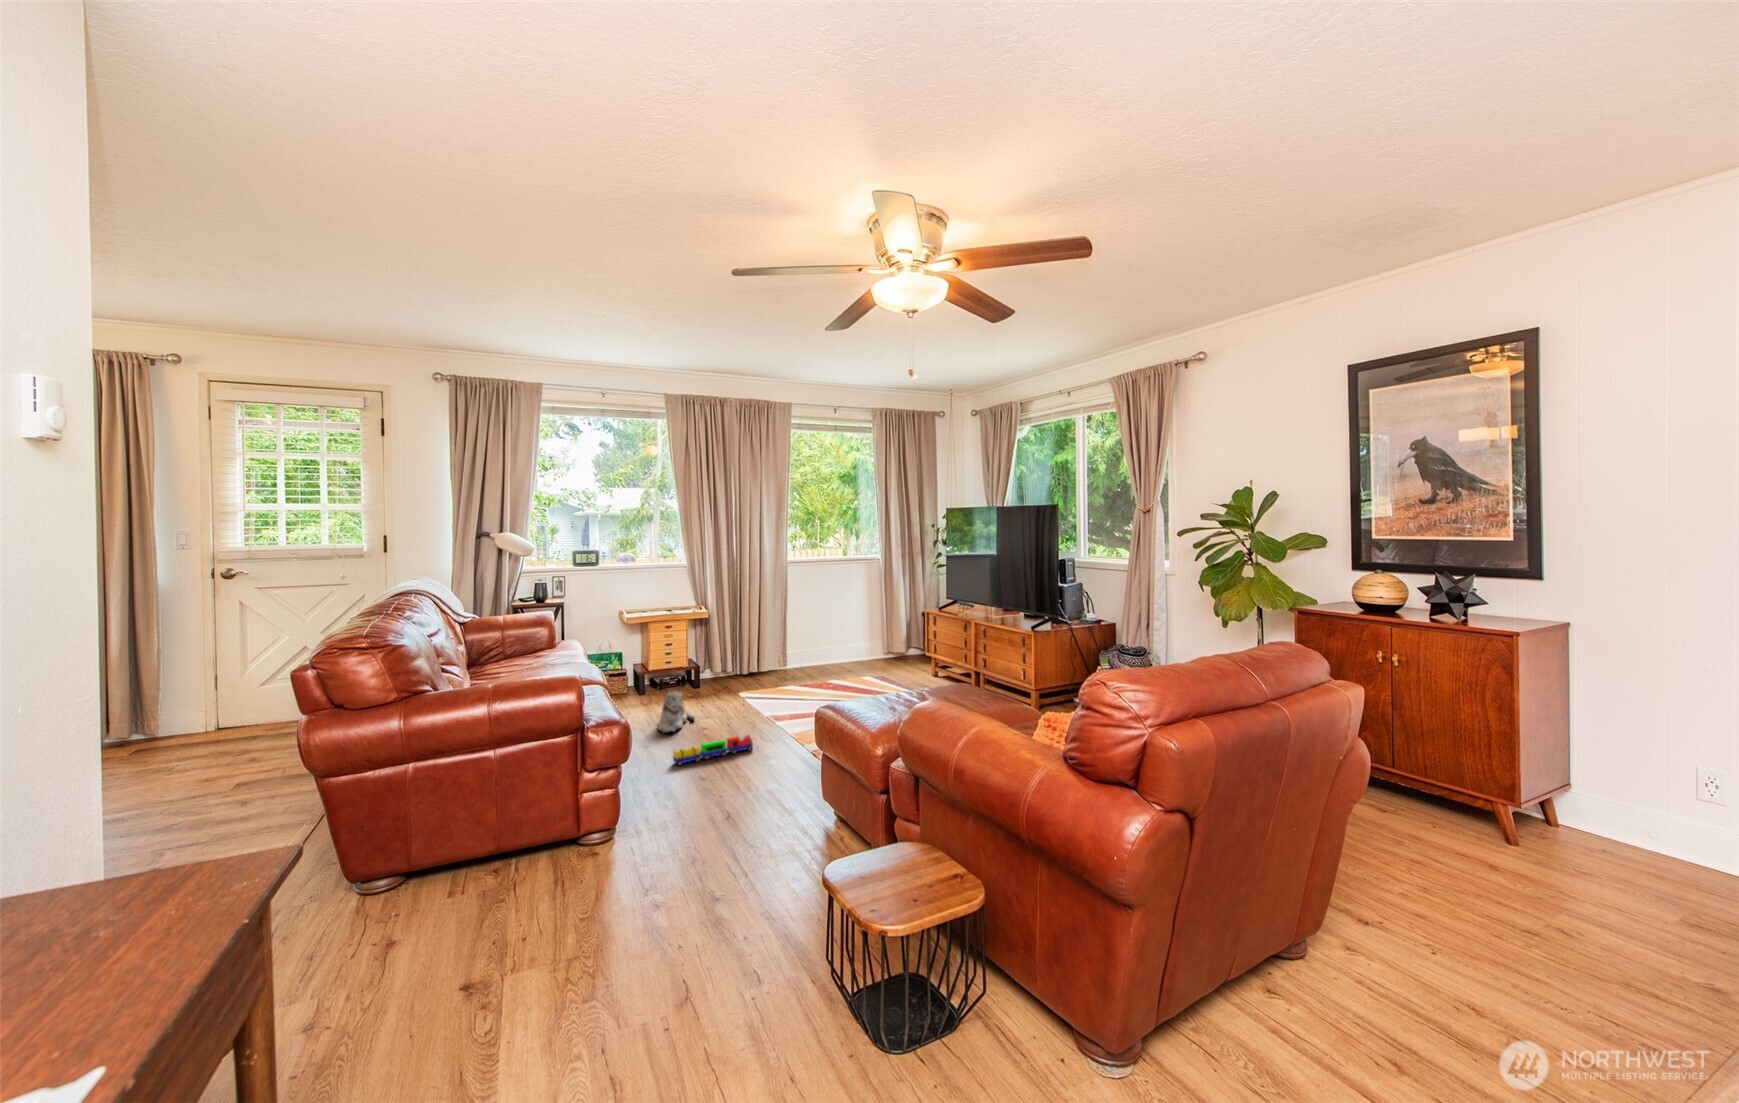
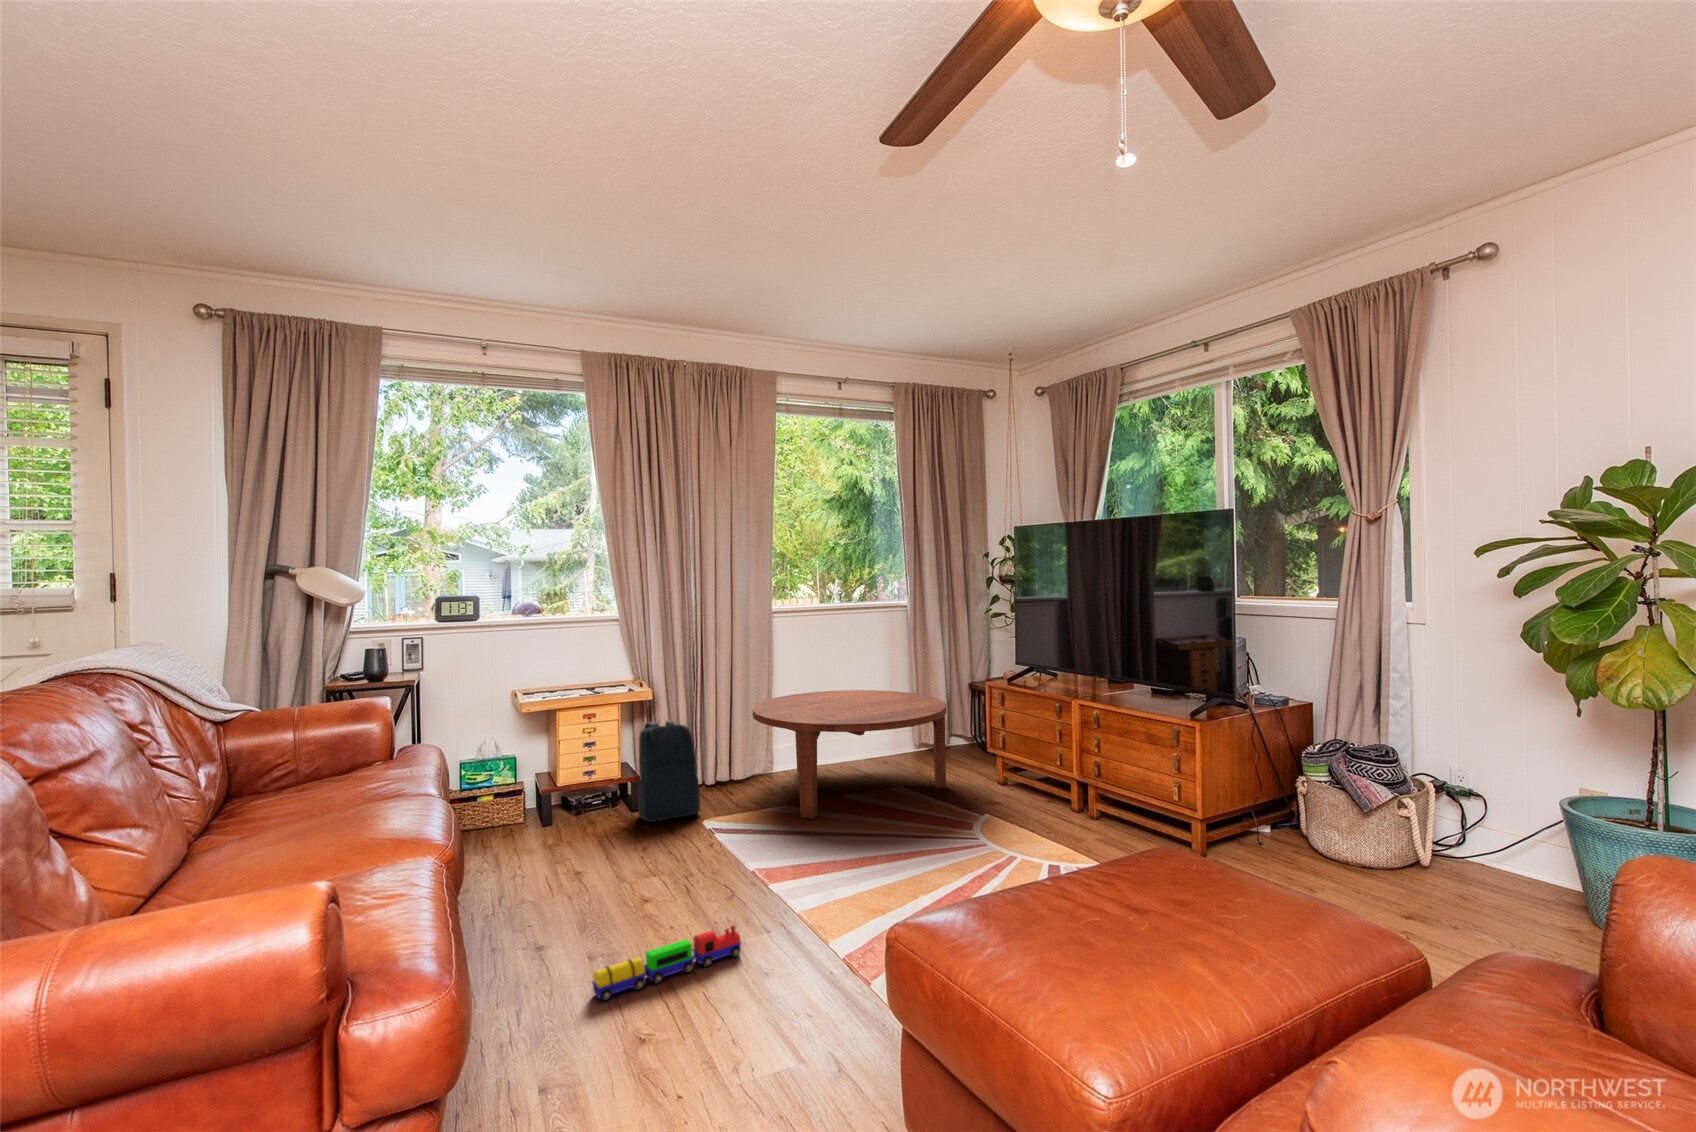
coffee table: none [772,616,896,692] -> present [753,690,947,819]
backpack: none [699,630,737,693] -> present [638,720,700,822]
plush toy: present [658,691,695,733] -> none [568,835,633,916]

